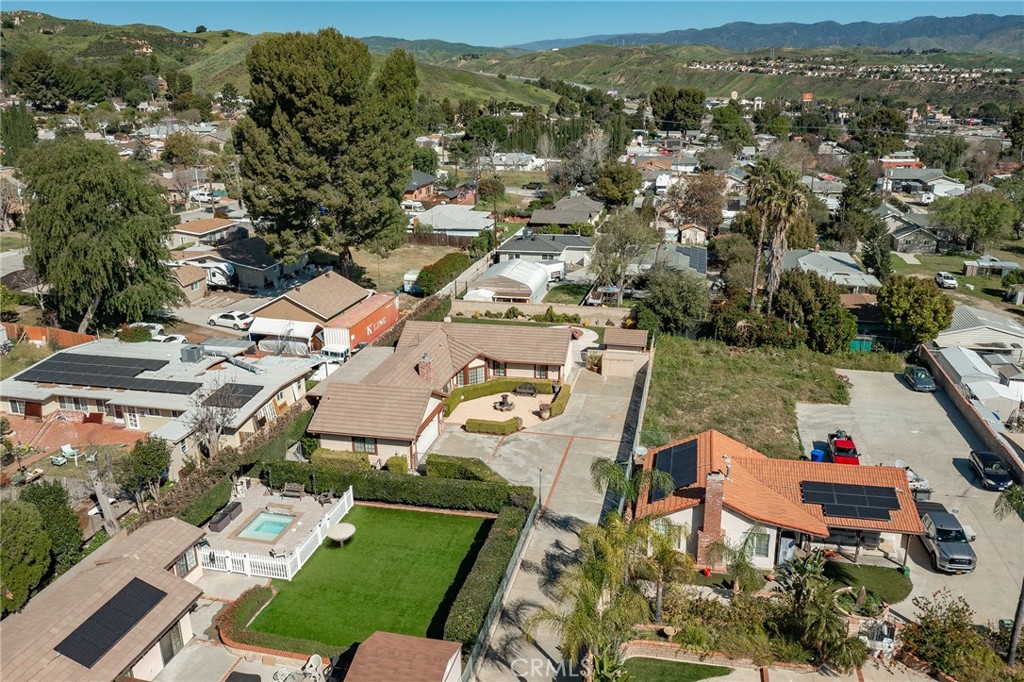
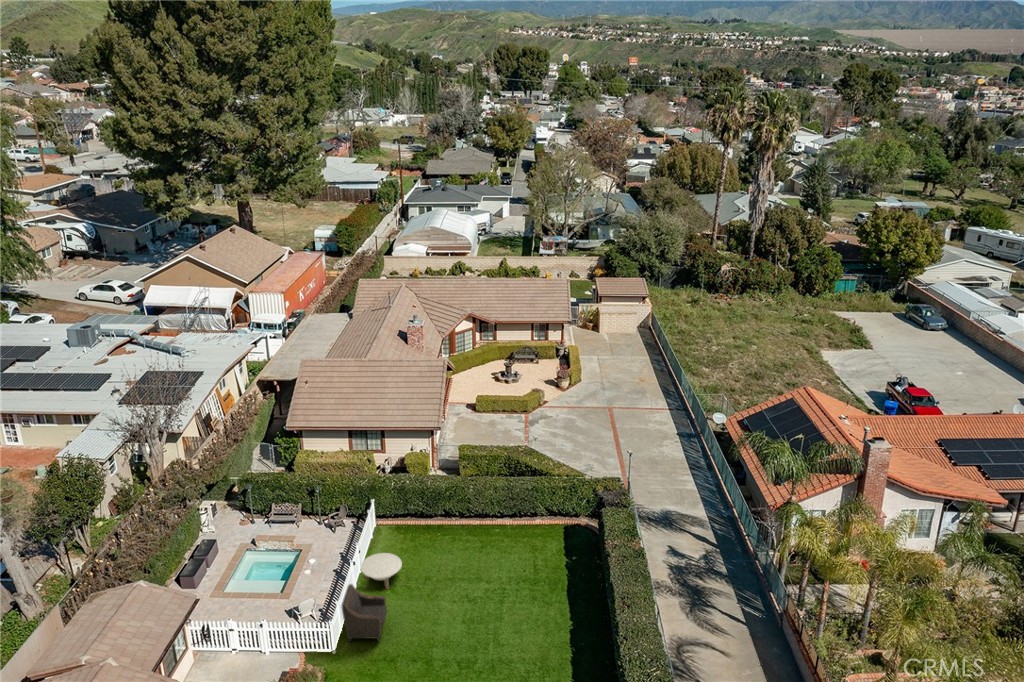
chair: none [296,538,332,579] -> present [342,584,387,642]

